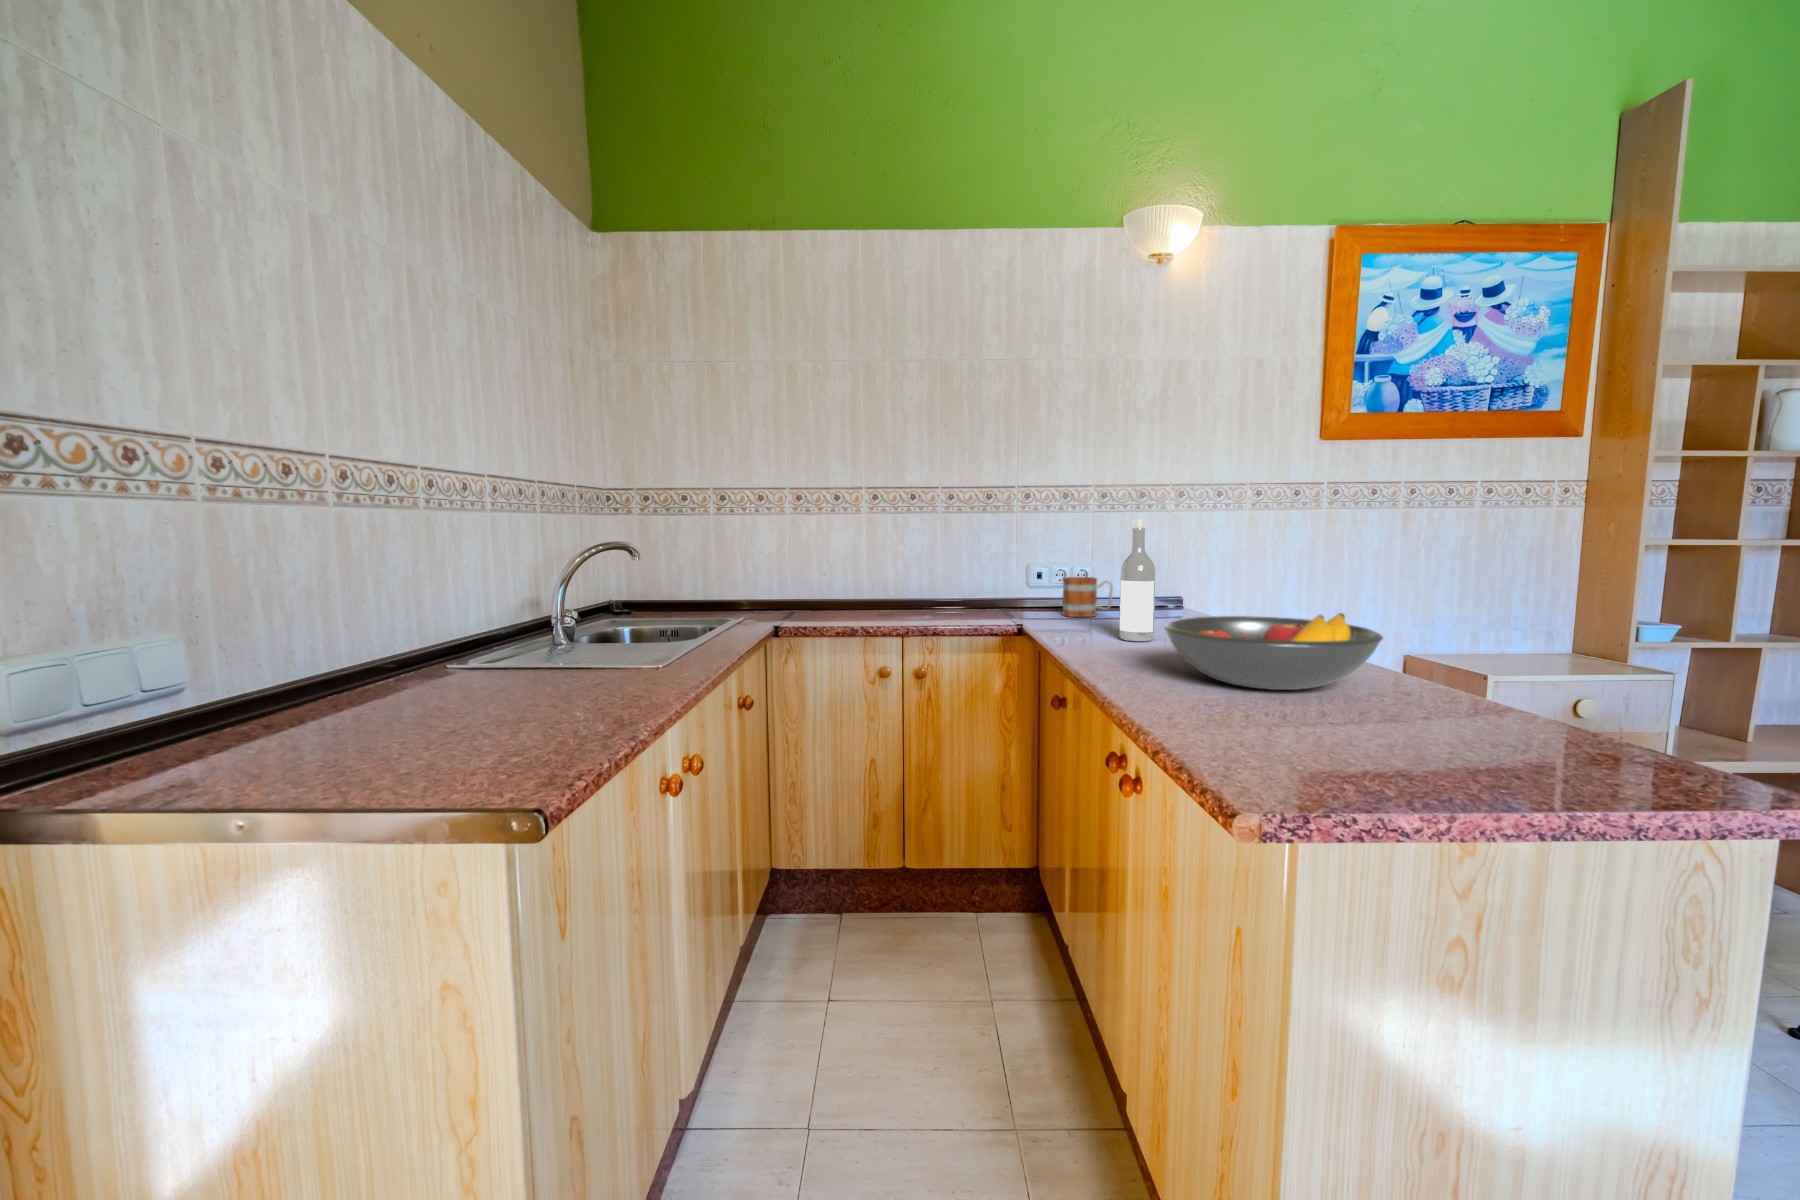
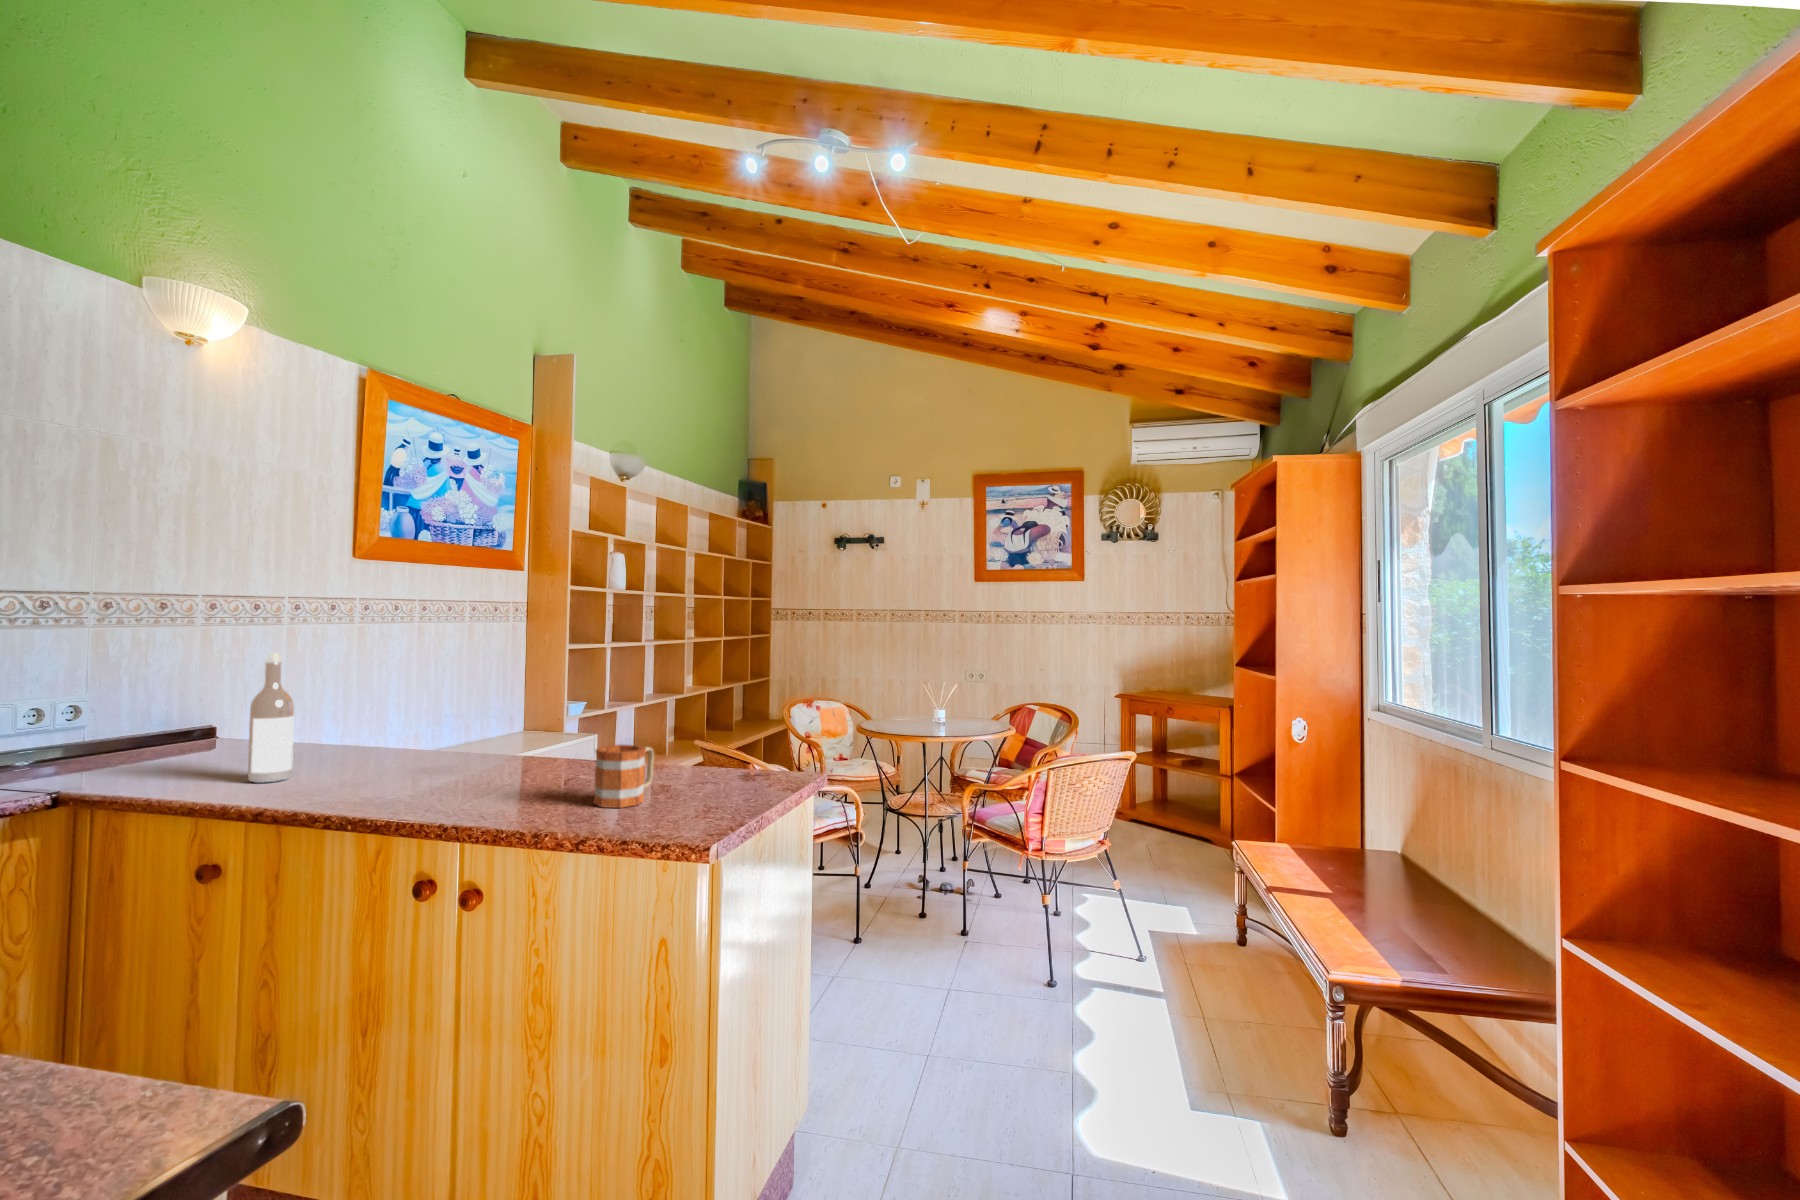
mug: present [1062,577,1113,617] -> present [594,745,654,808]
fruit bowl: present [1164,613,1383,690] -> none [382,729,551,797]

